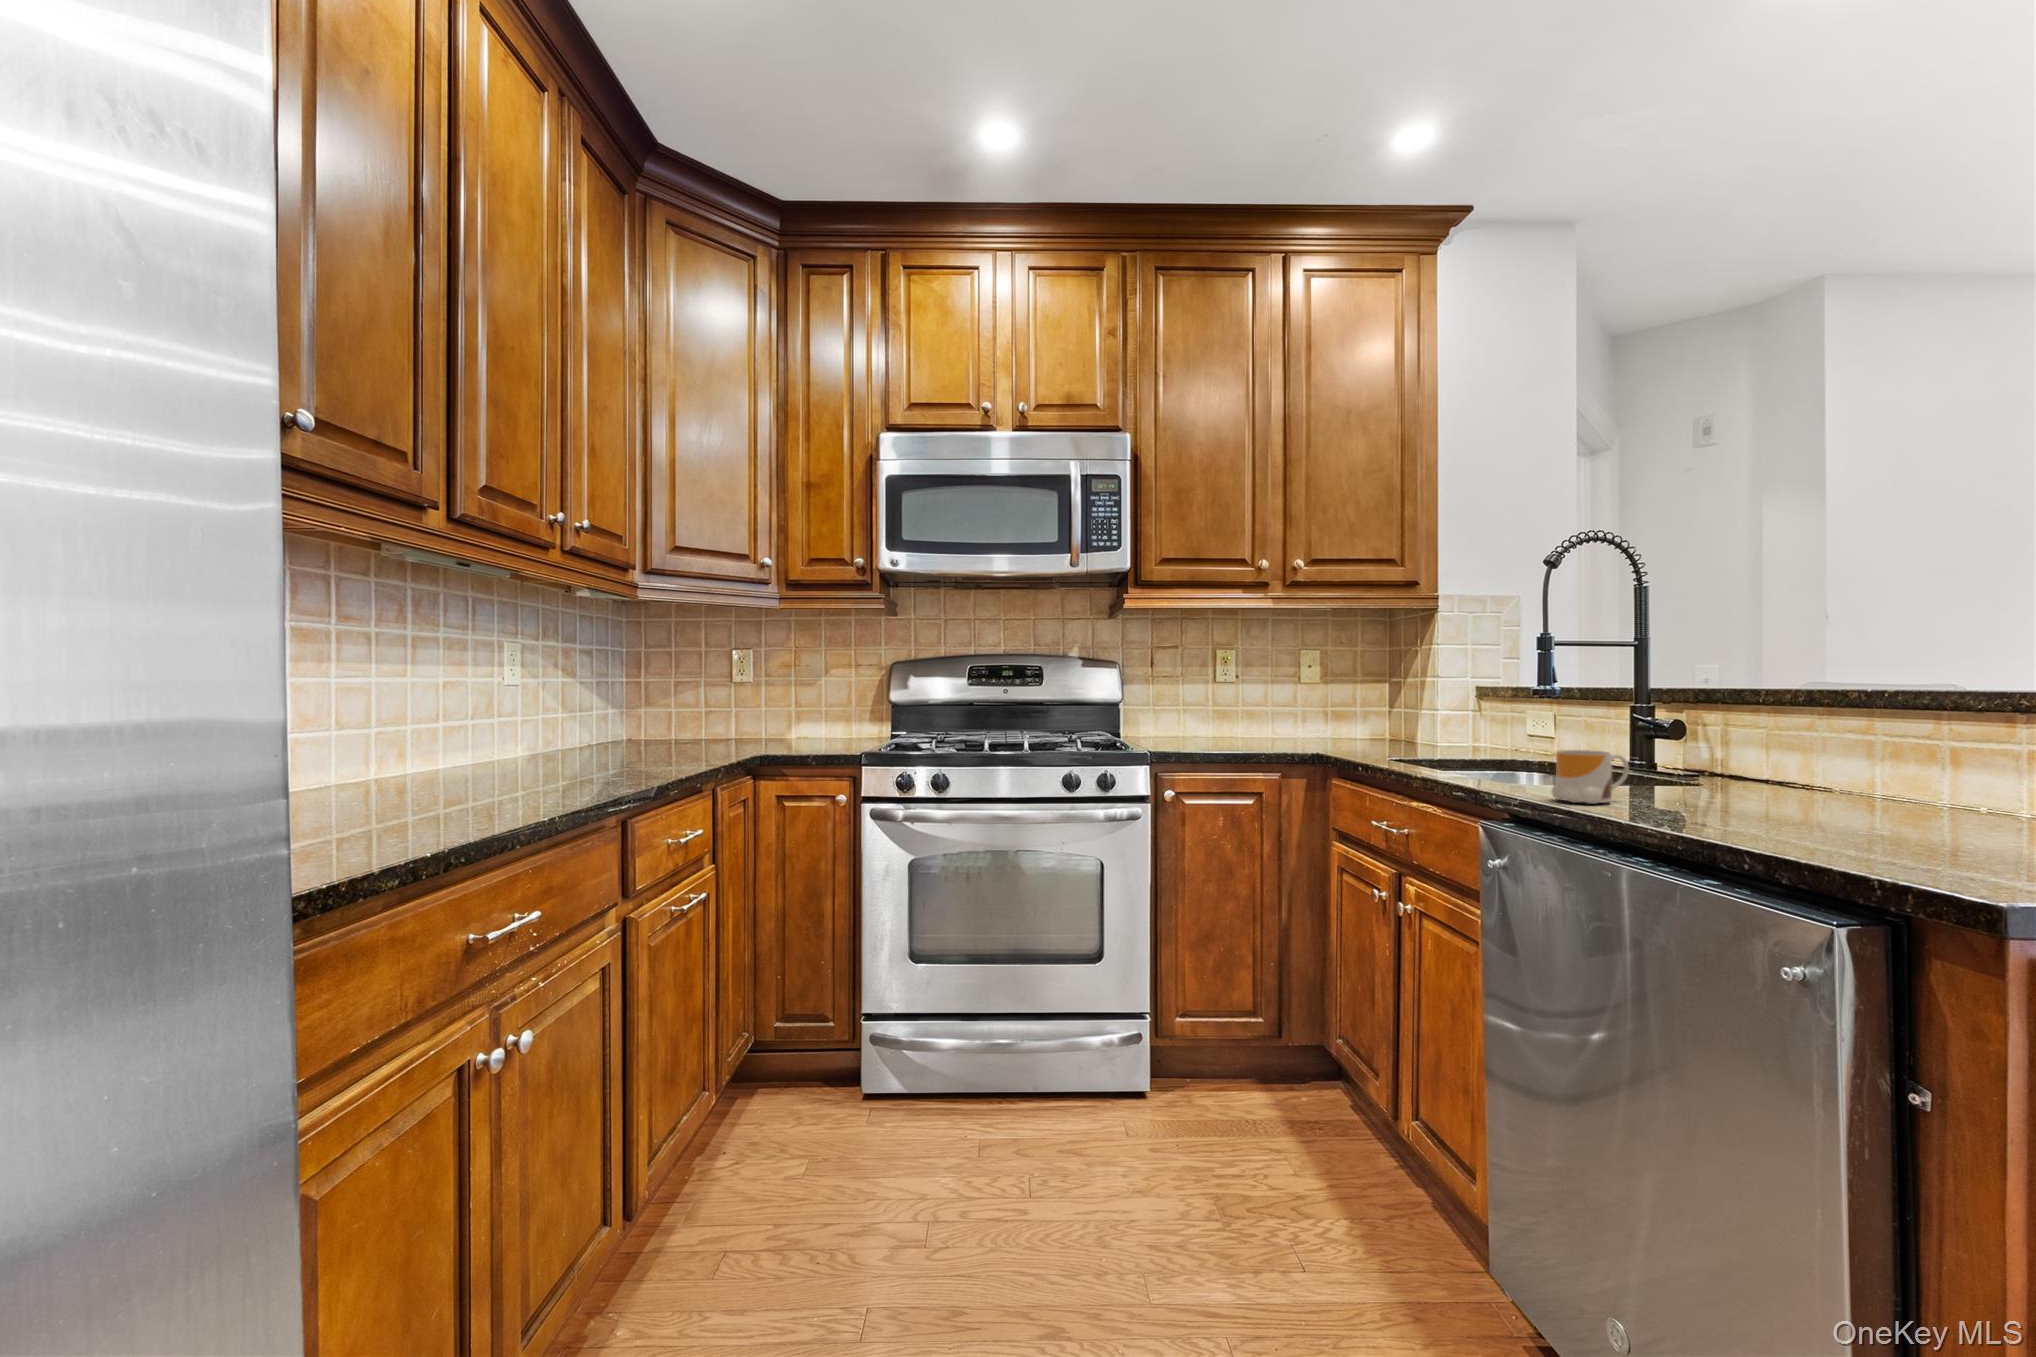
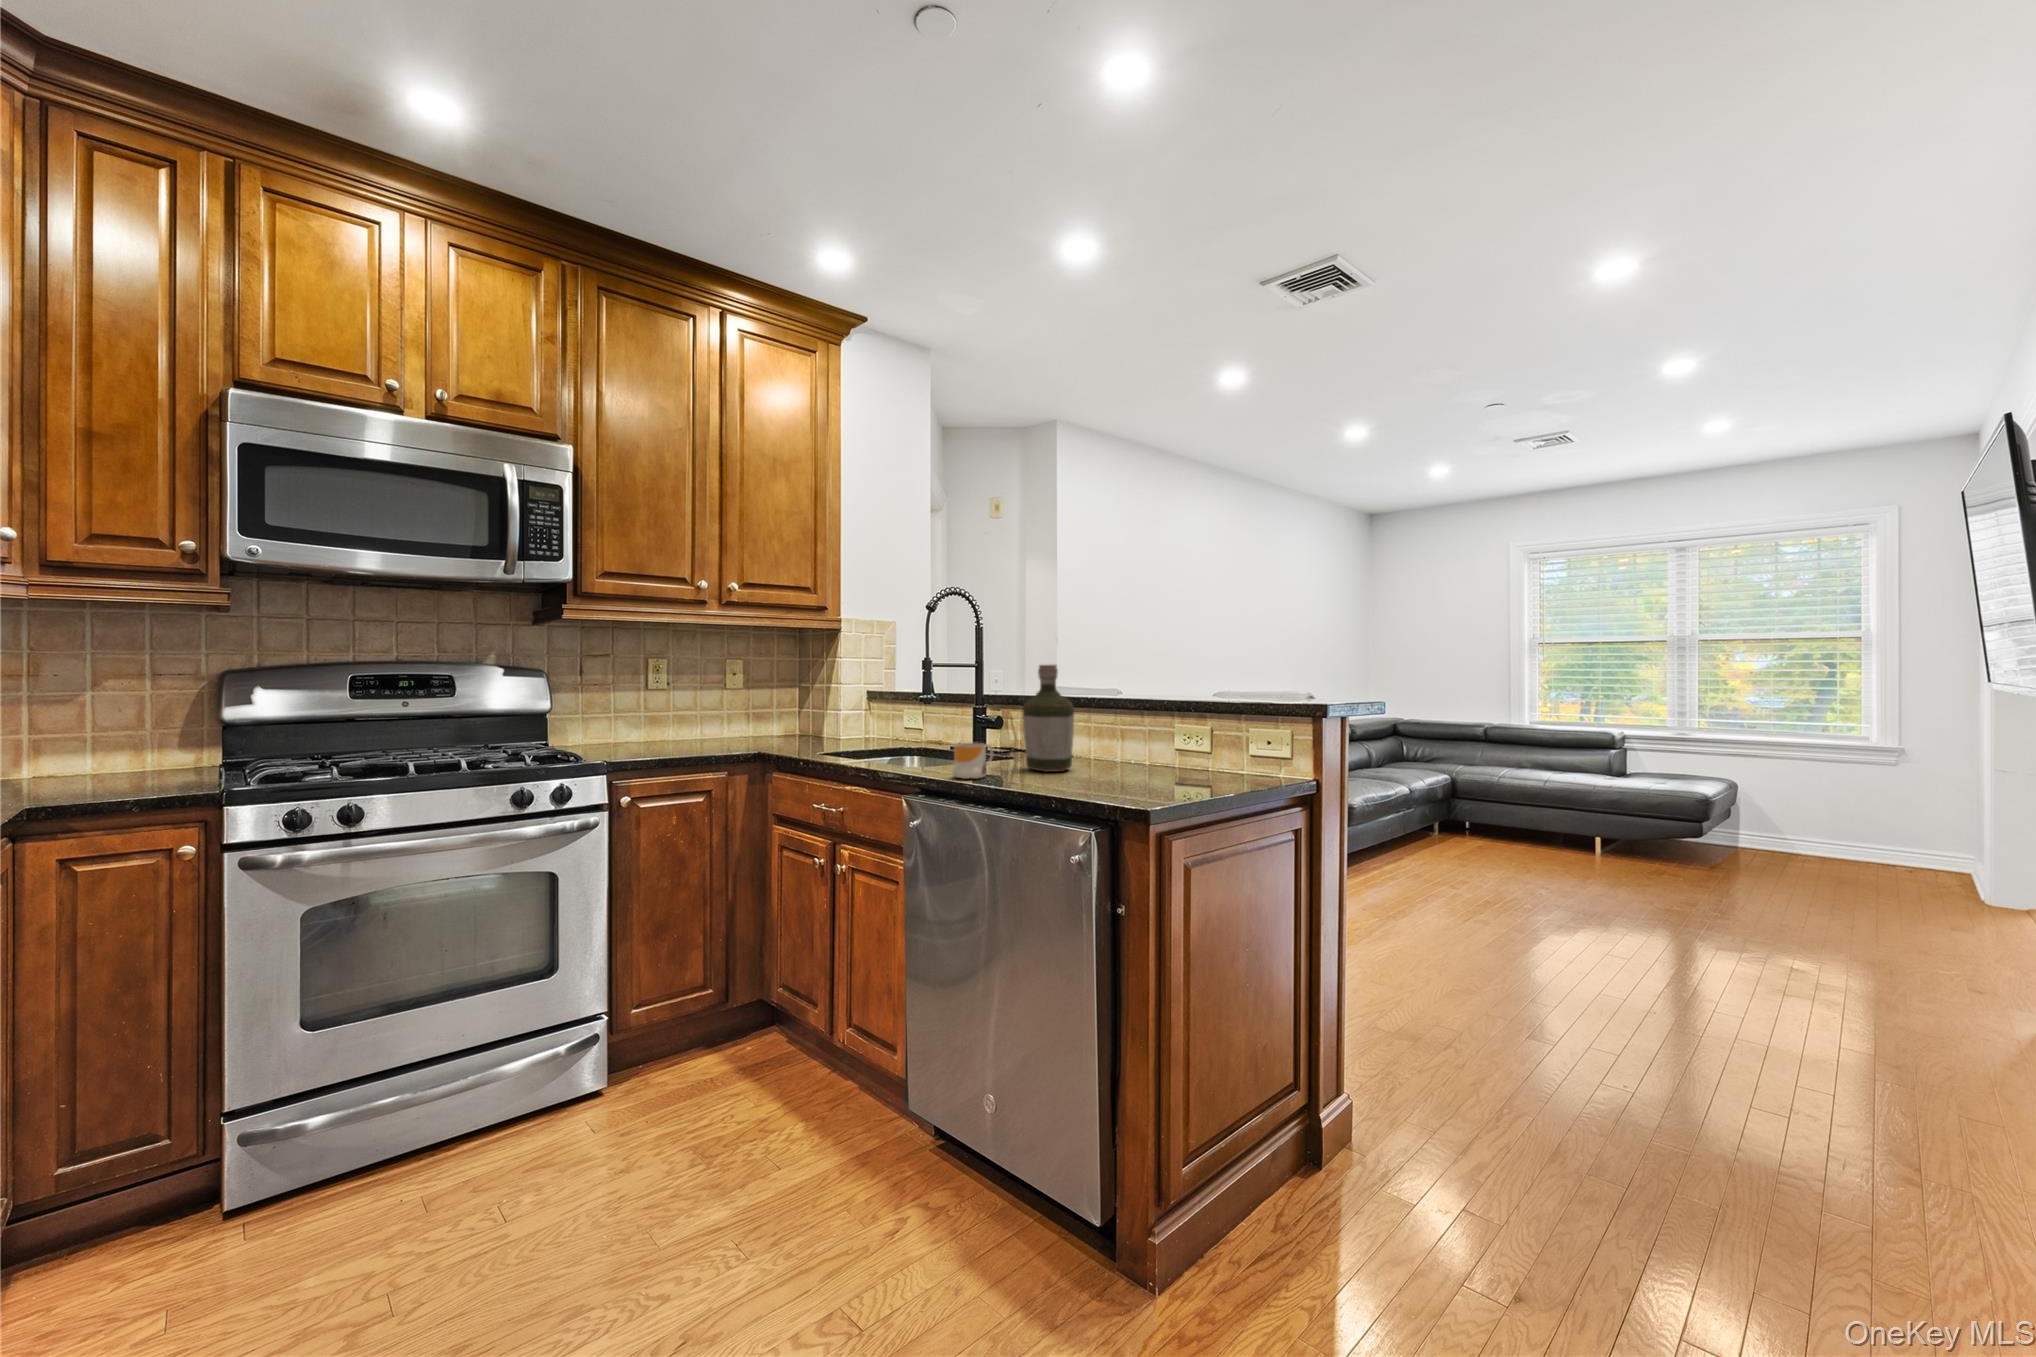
bottle: none [1690,630,1798,807] -> present [1023,665,1074,772]

